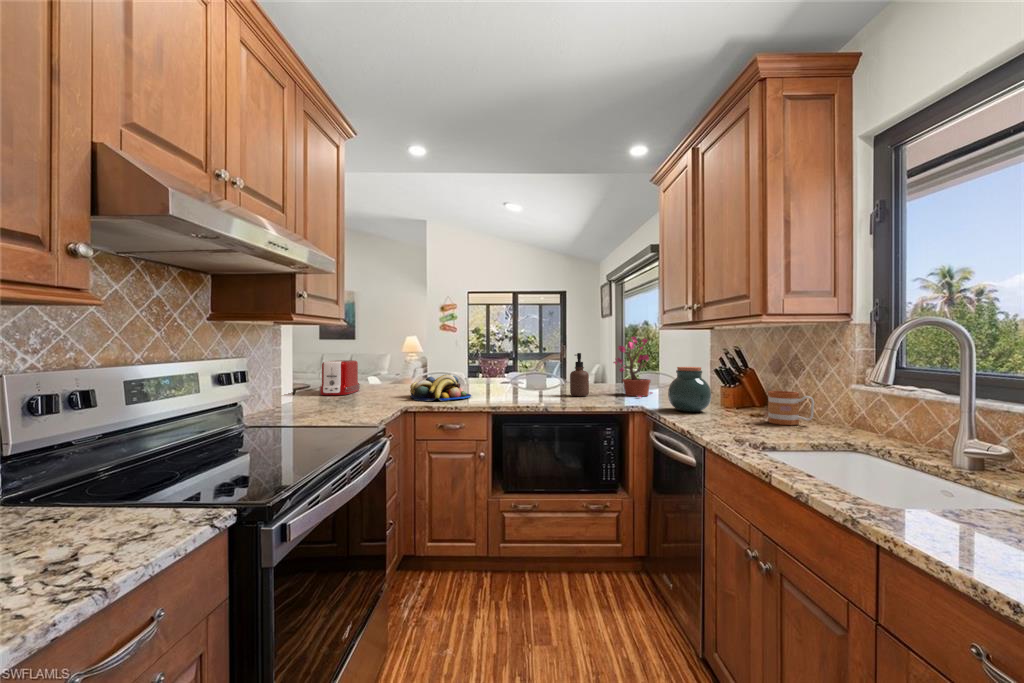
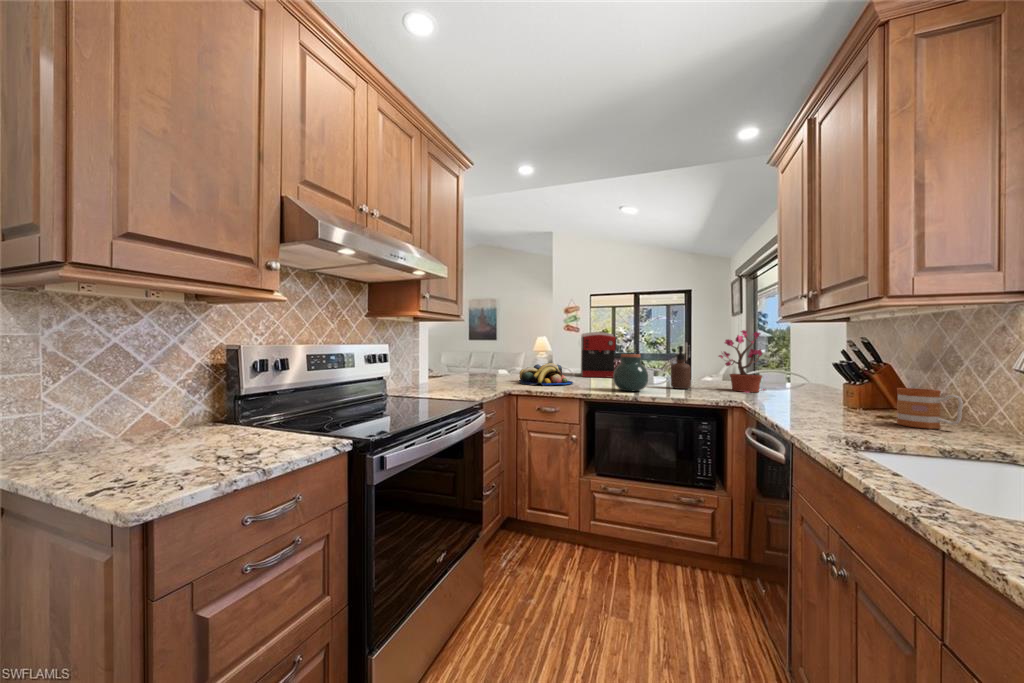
coffee maker: none [471,337,510,387] -> present [581,332,616,378]
toaster: present [319,360,360,395] -> none [450,349,483,377]
jar: present [668,367,711,412] -> present [613,354,648,391]

